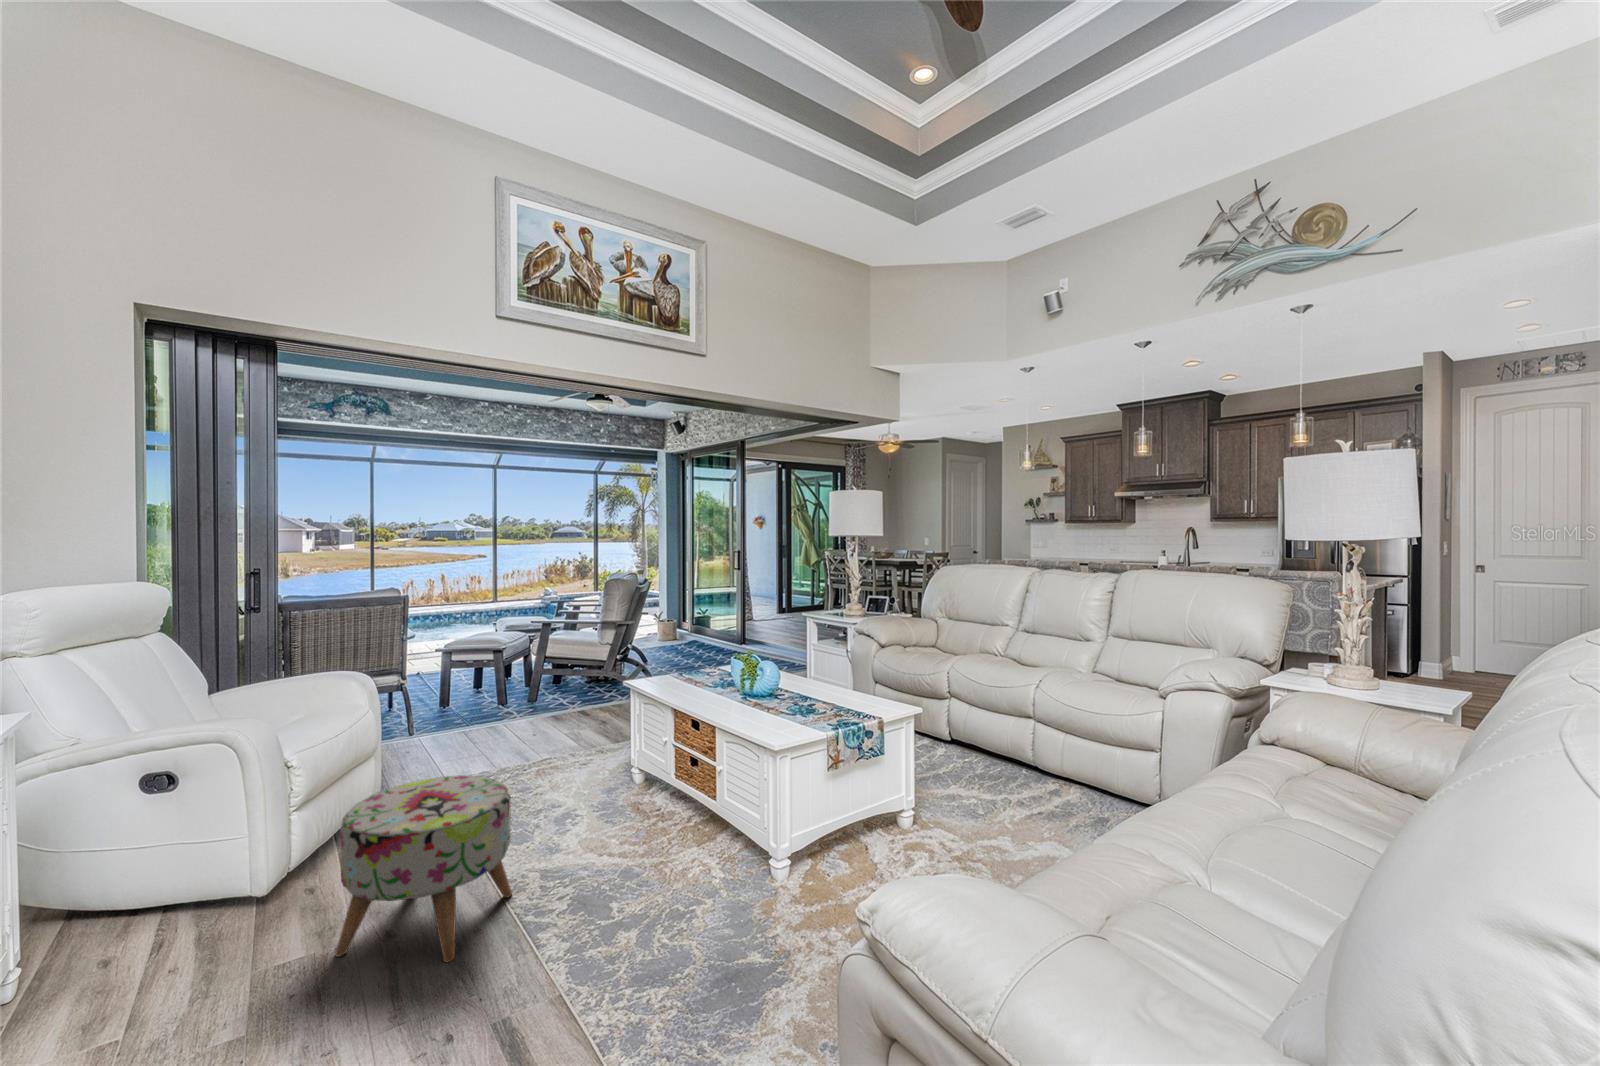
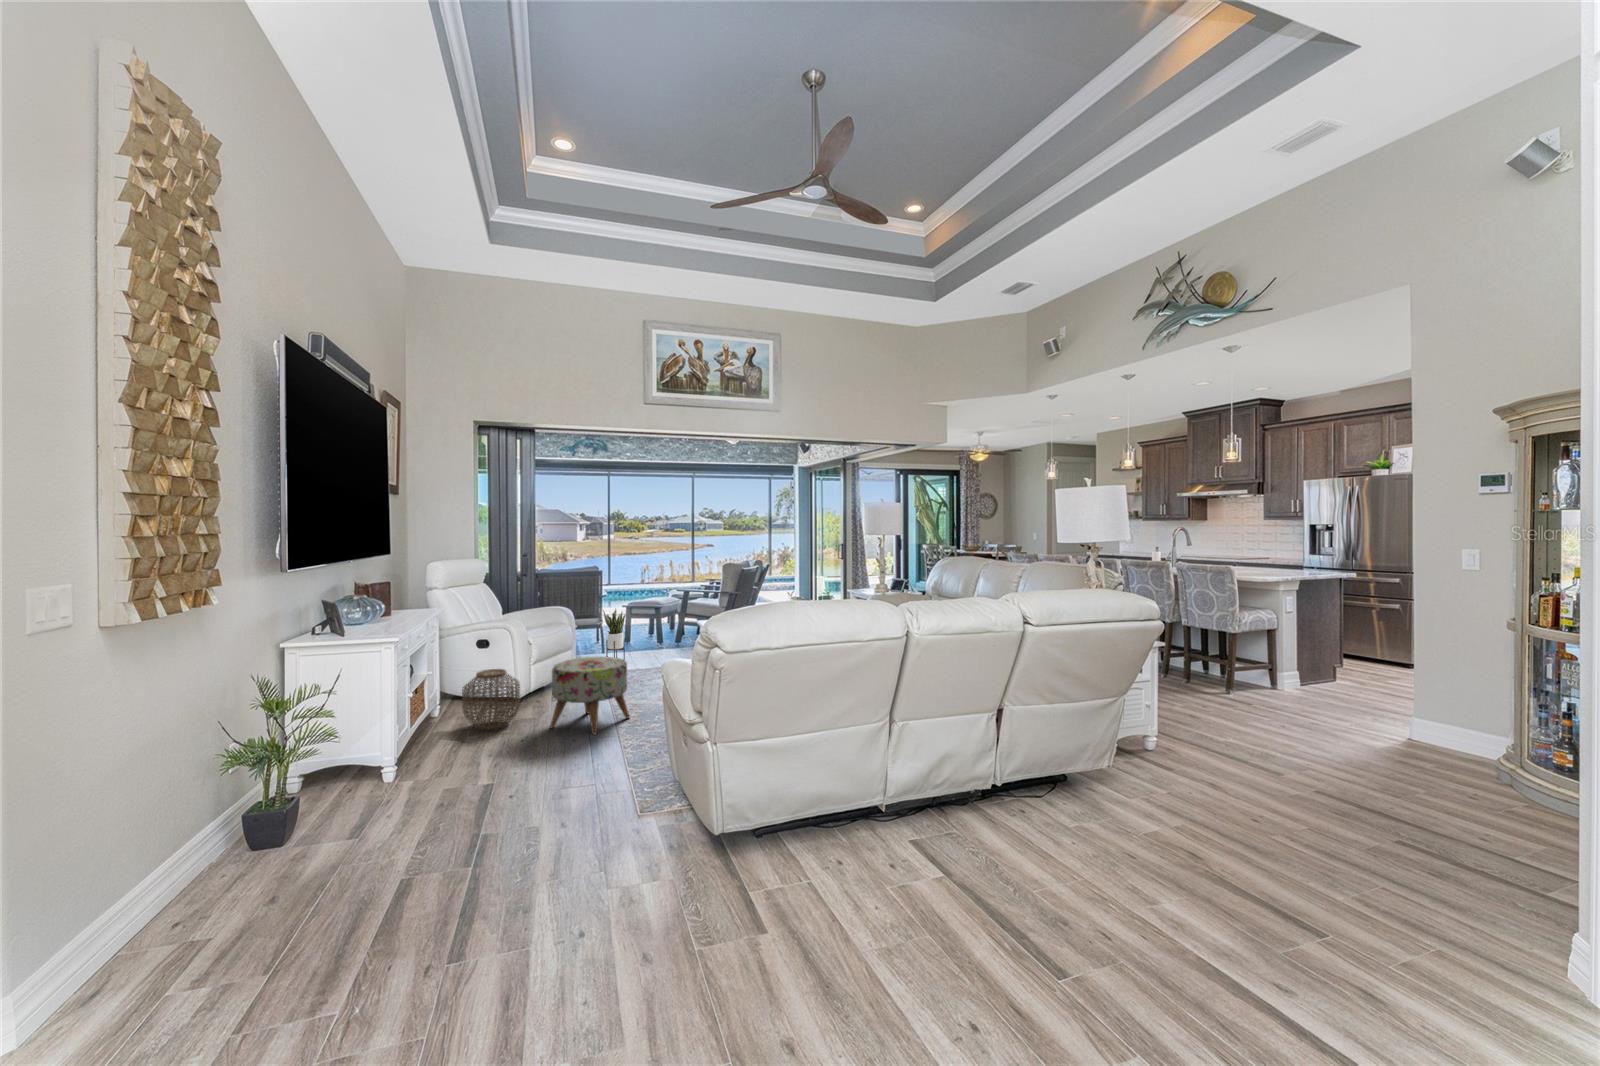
potted plant: none [408,659,448,749] -> present [603,608,625,660]
woven basket: none [93,835,257,993] -> present [462,669,520,730]

